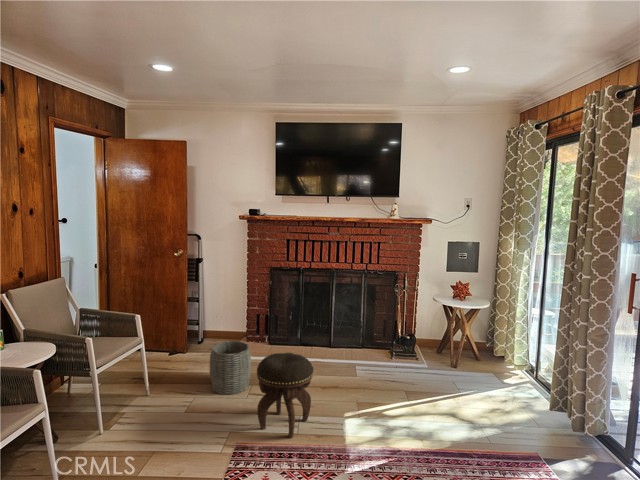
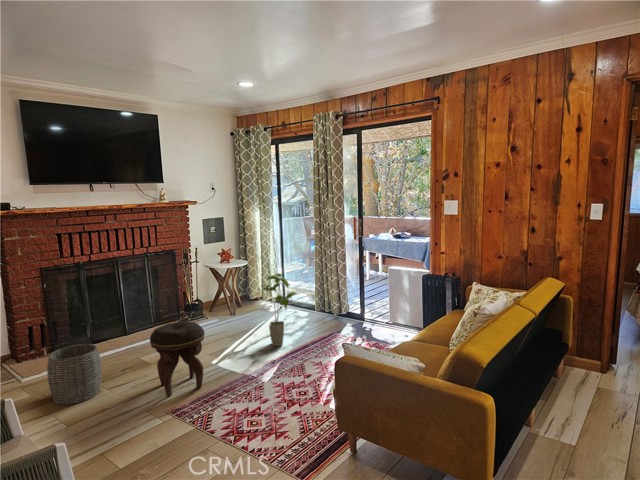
house plant: none [422,335,481,437] -> present [263,273,298,346]

